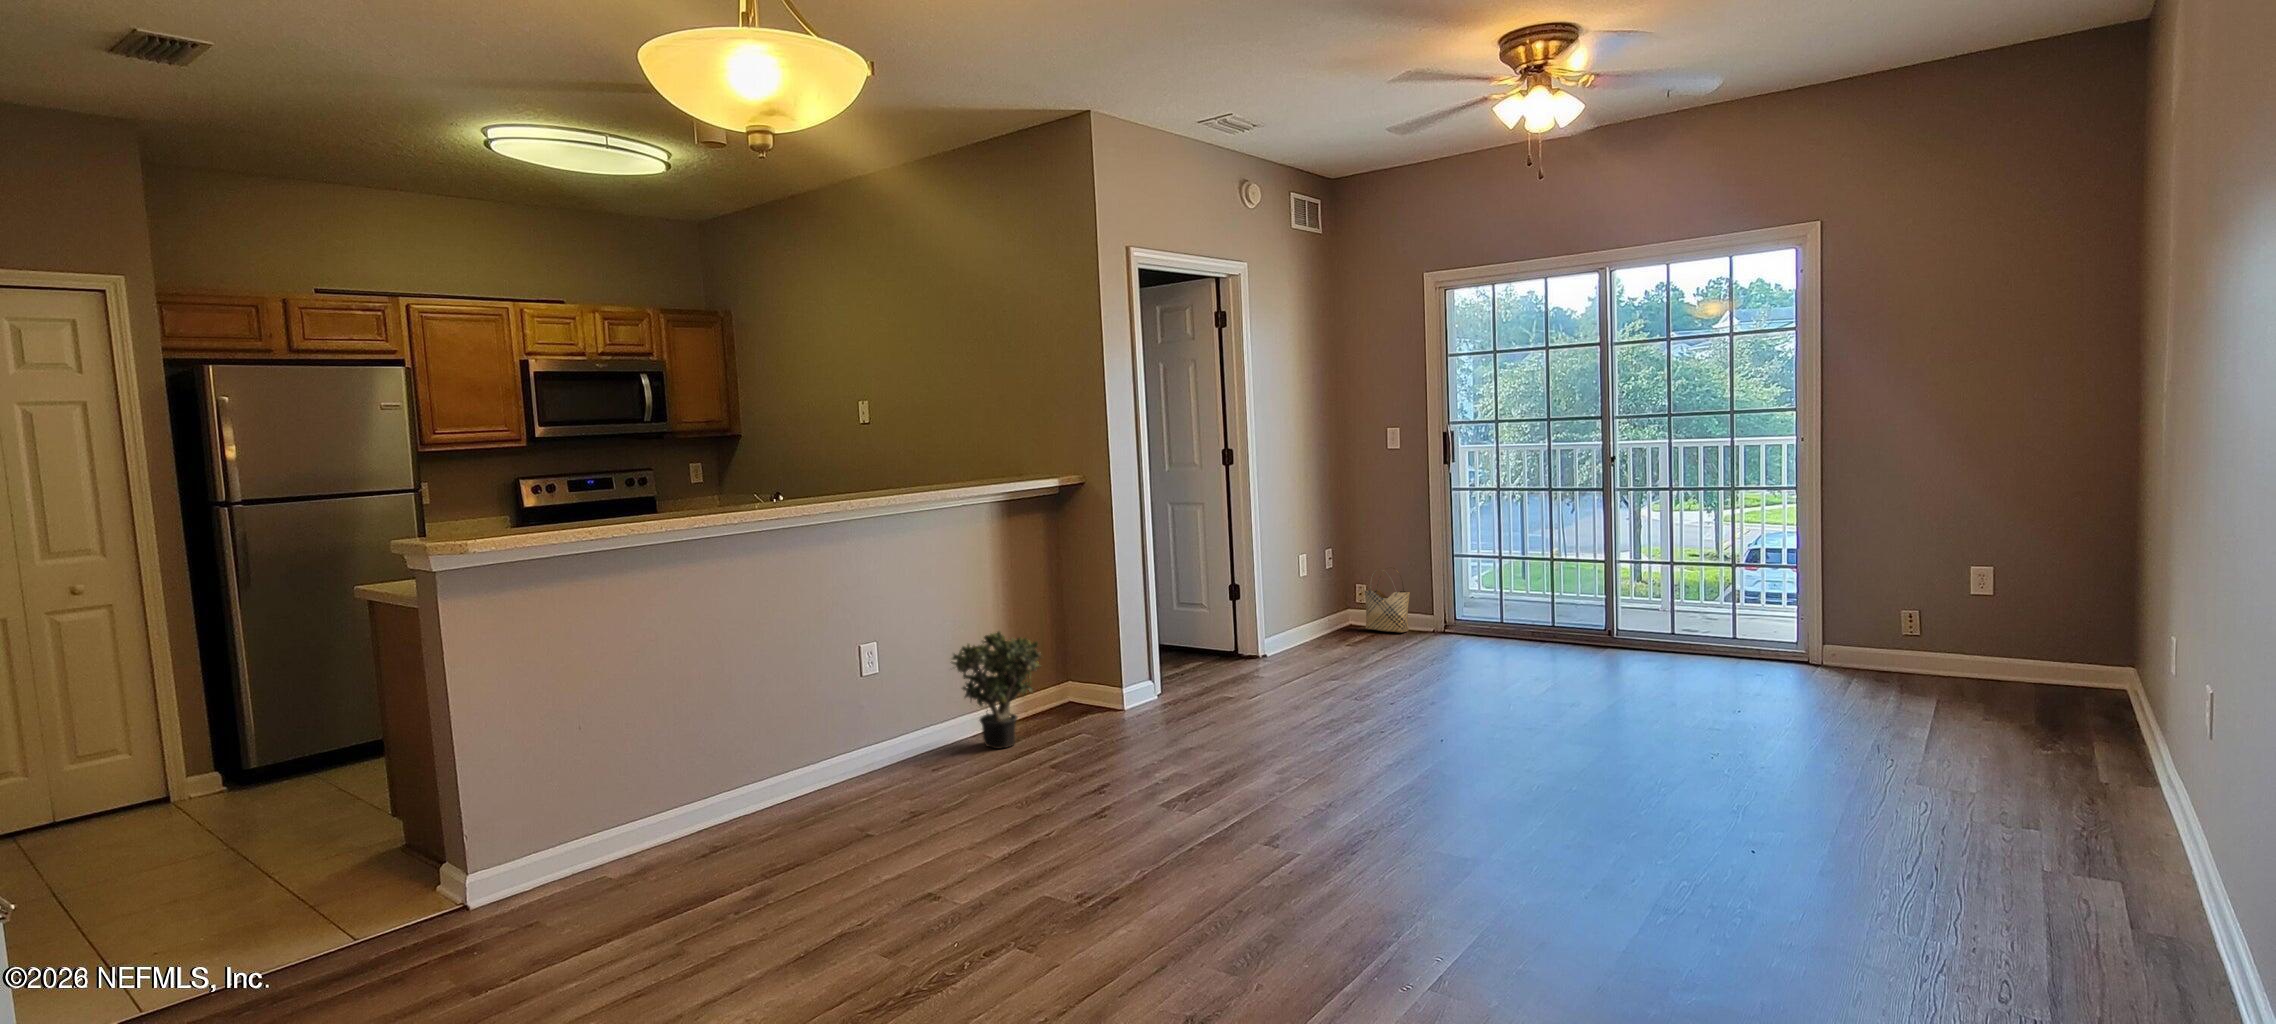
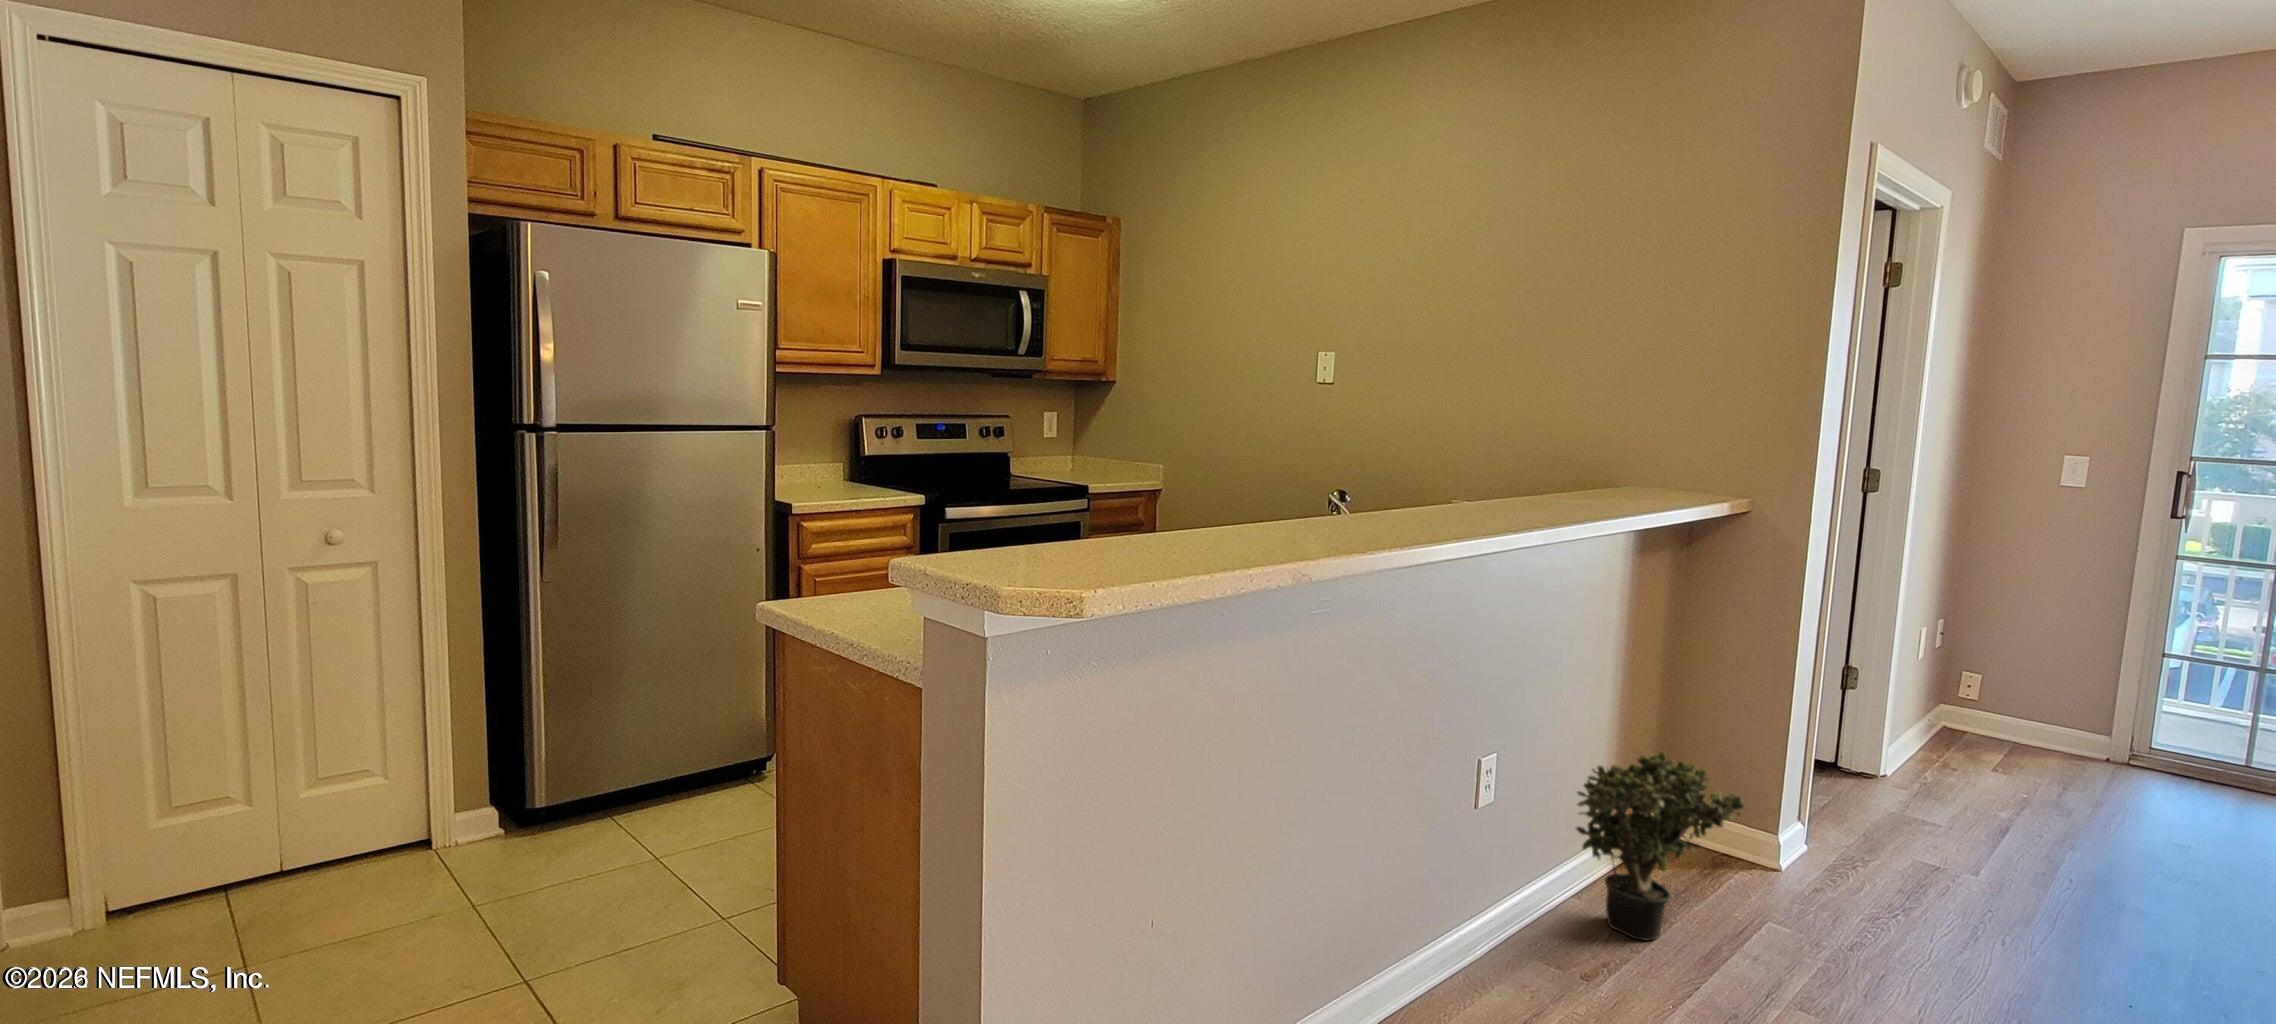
woven basket: present [1364,567,1410,632] -> none [1982,658,2072,756]

